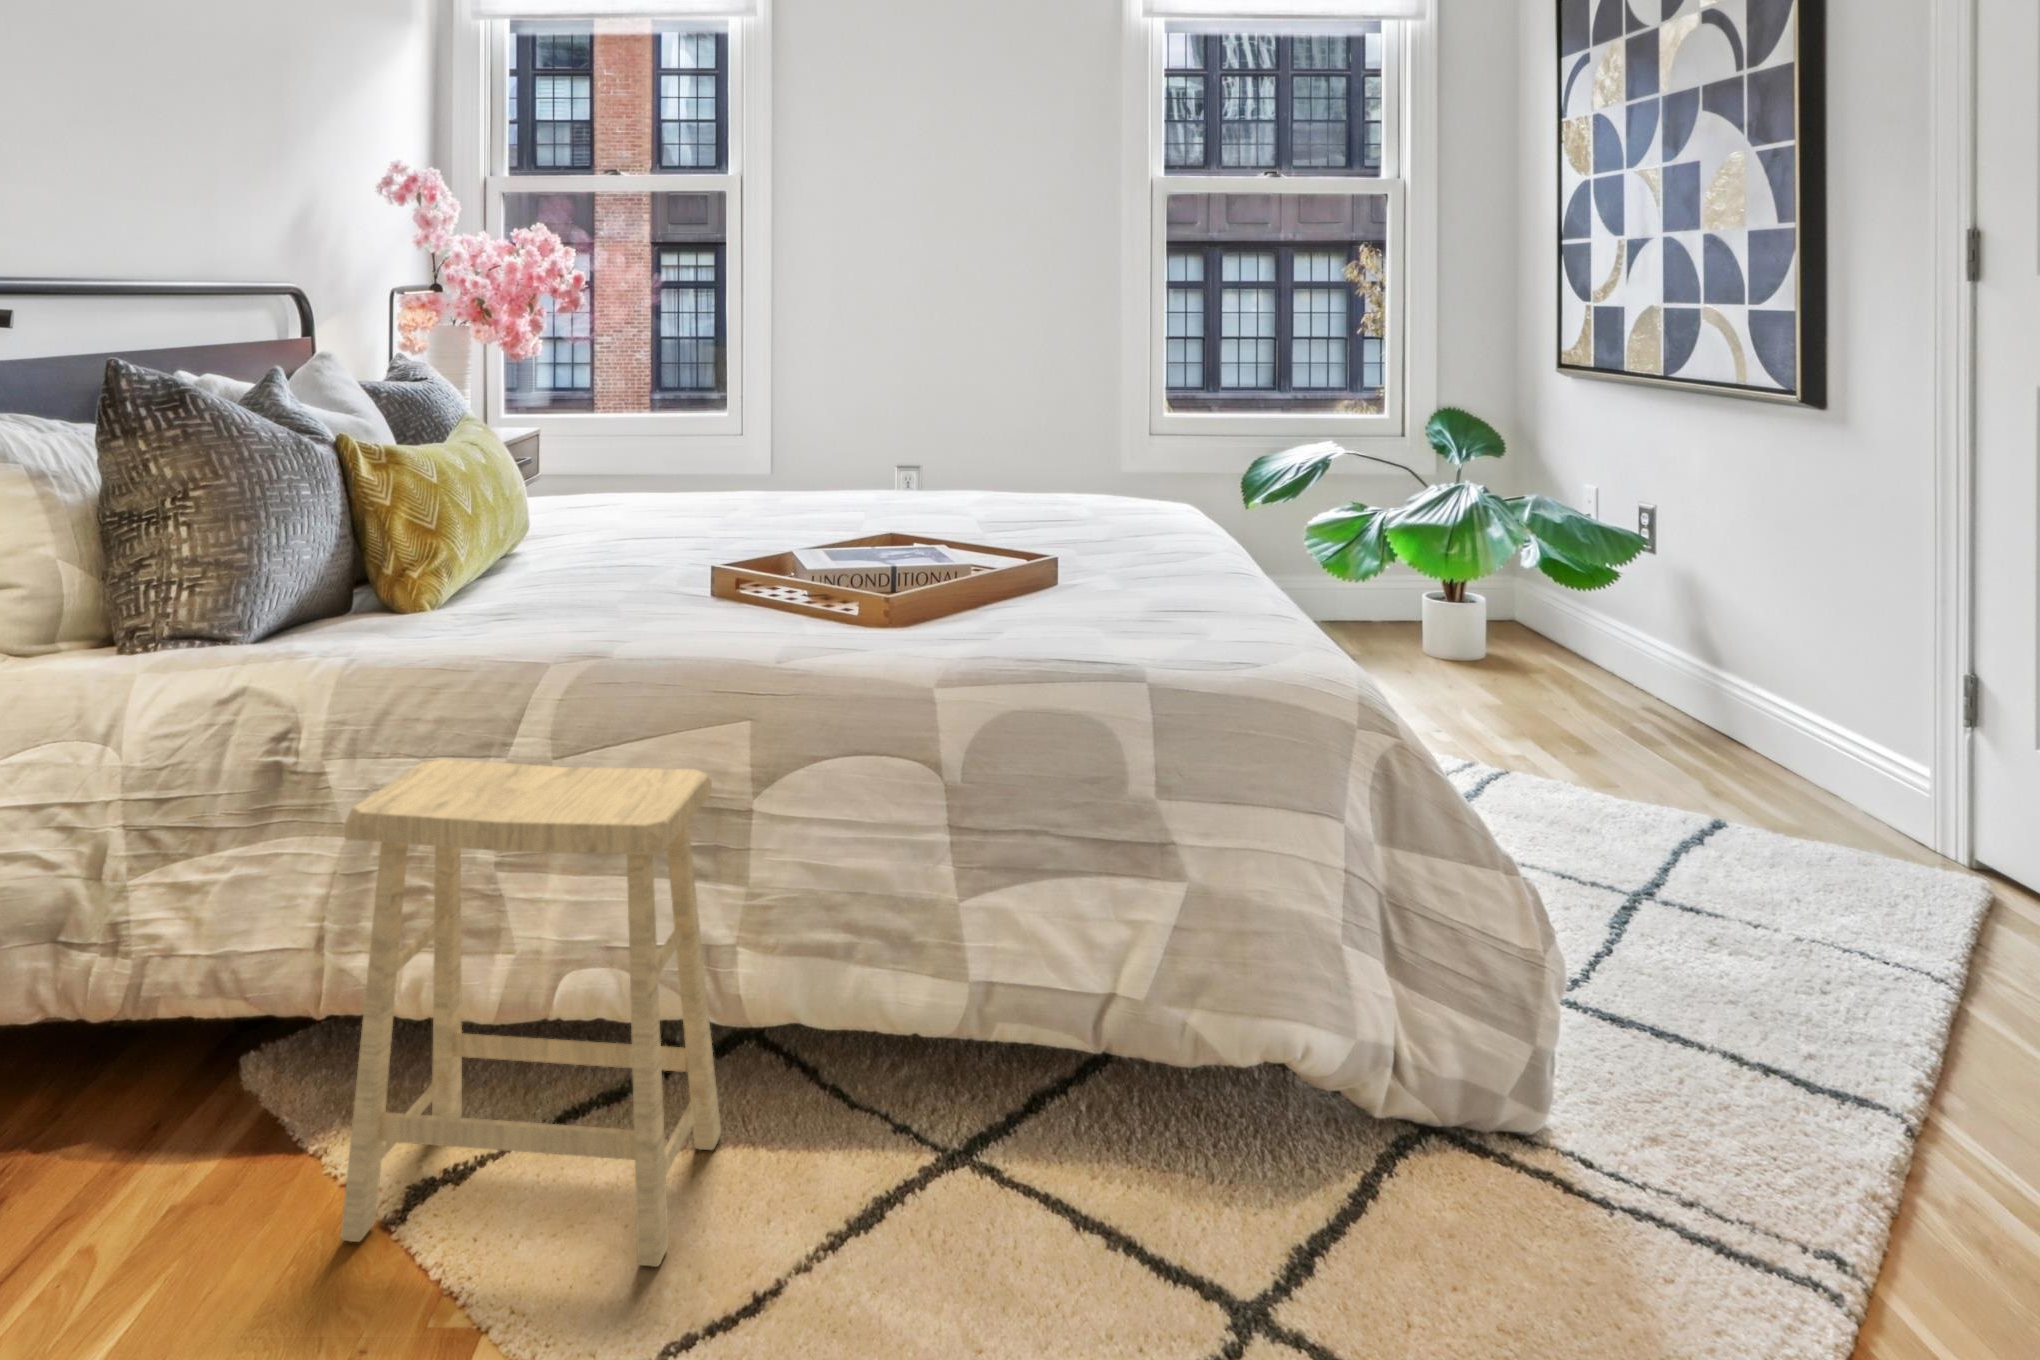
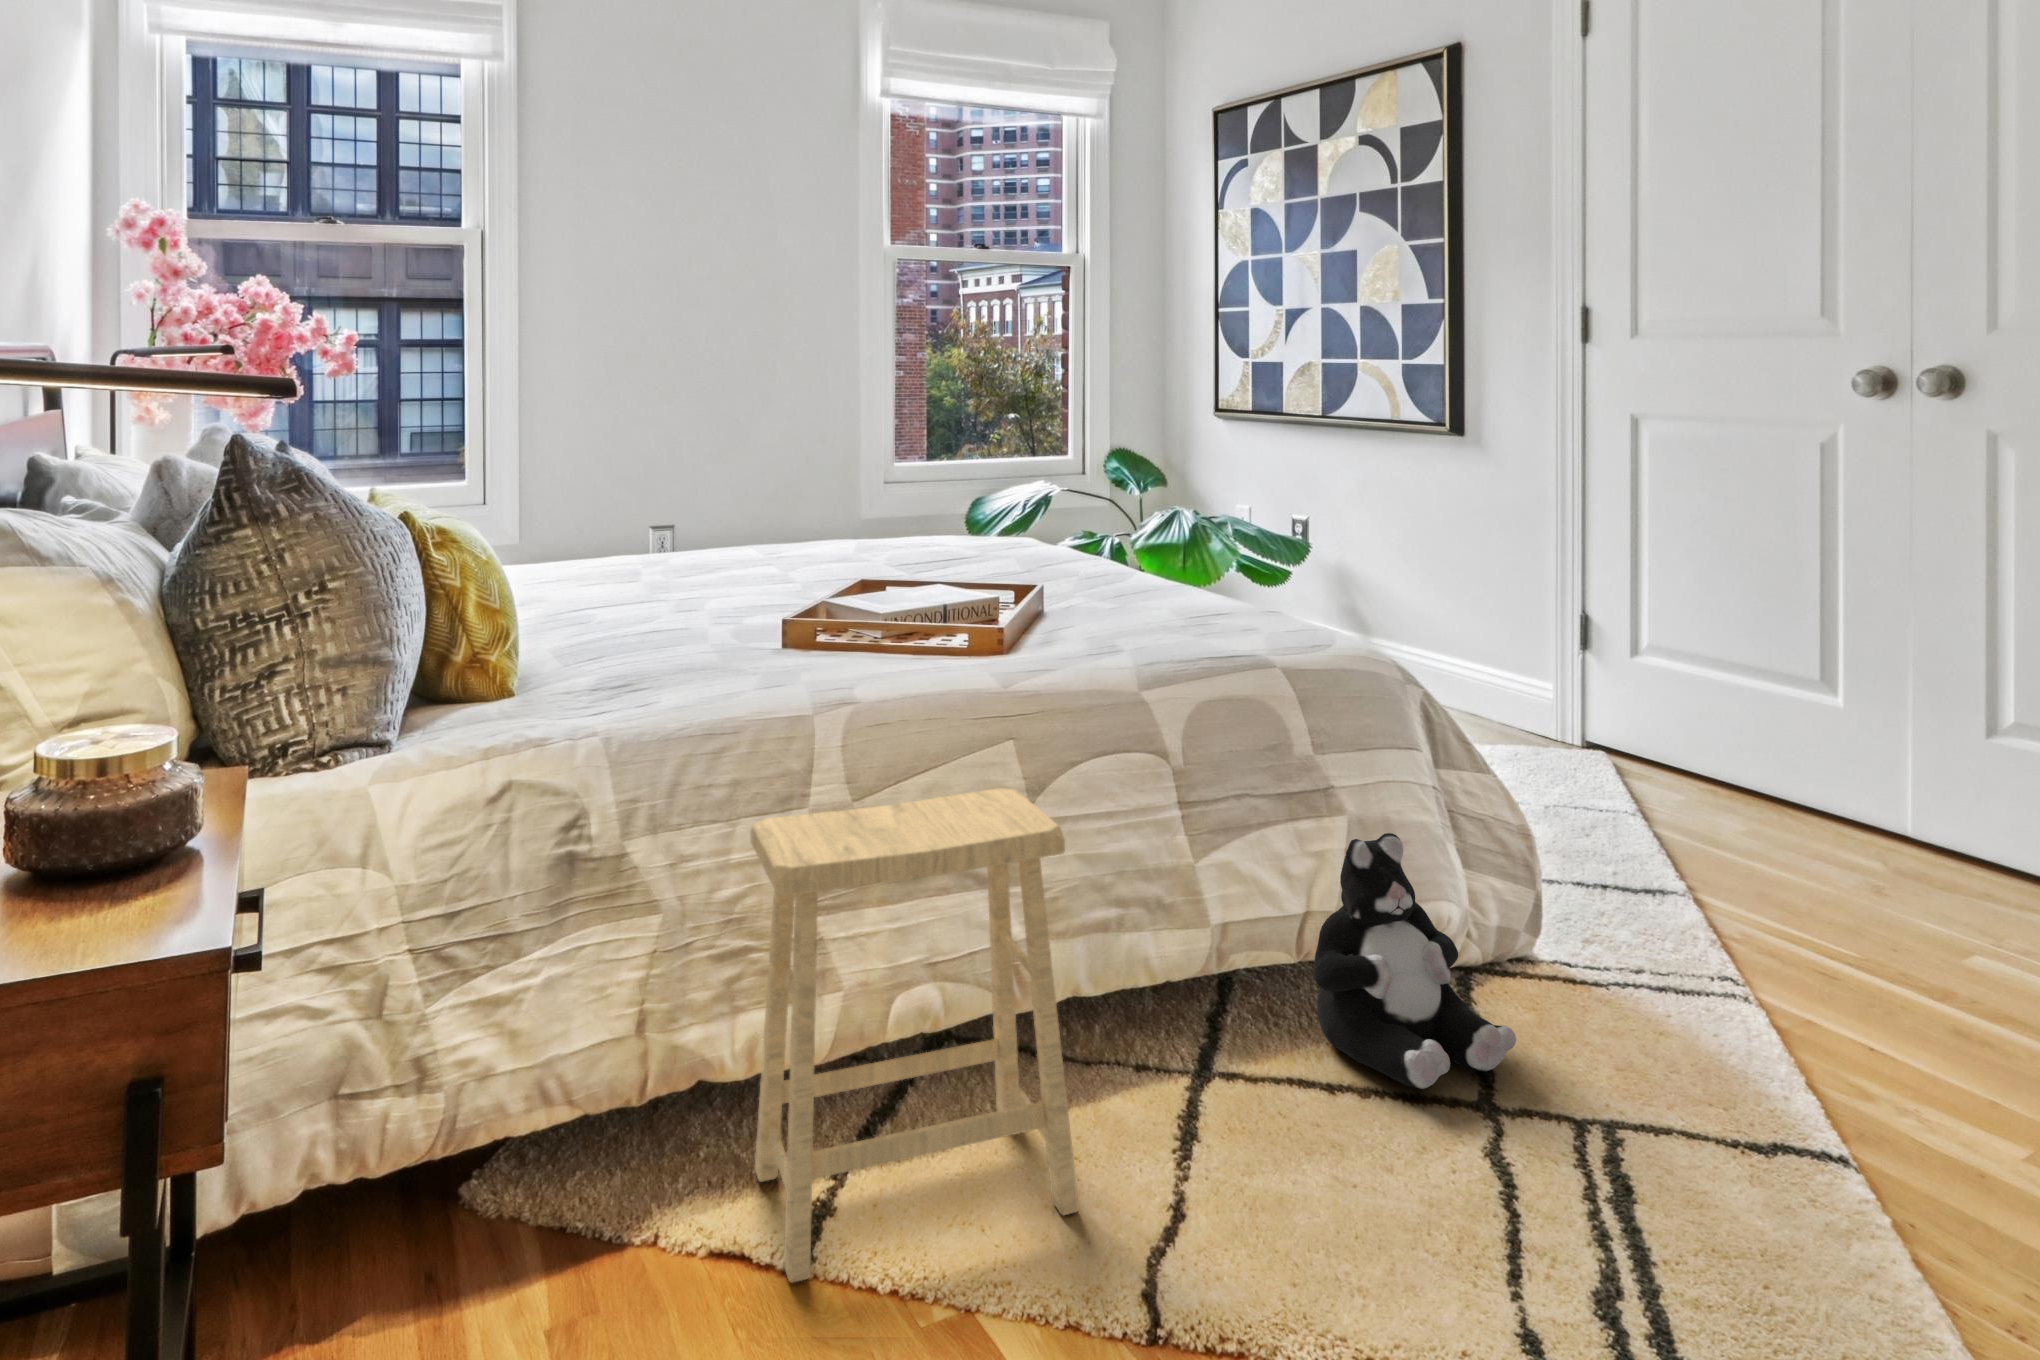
plush toy: none [1108,914,1336,1264] -> present [1314,833,1516,1089]

